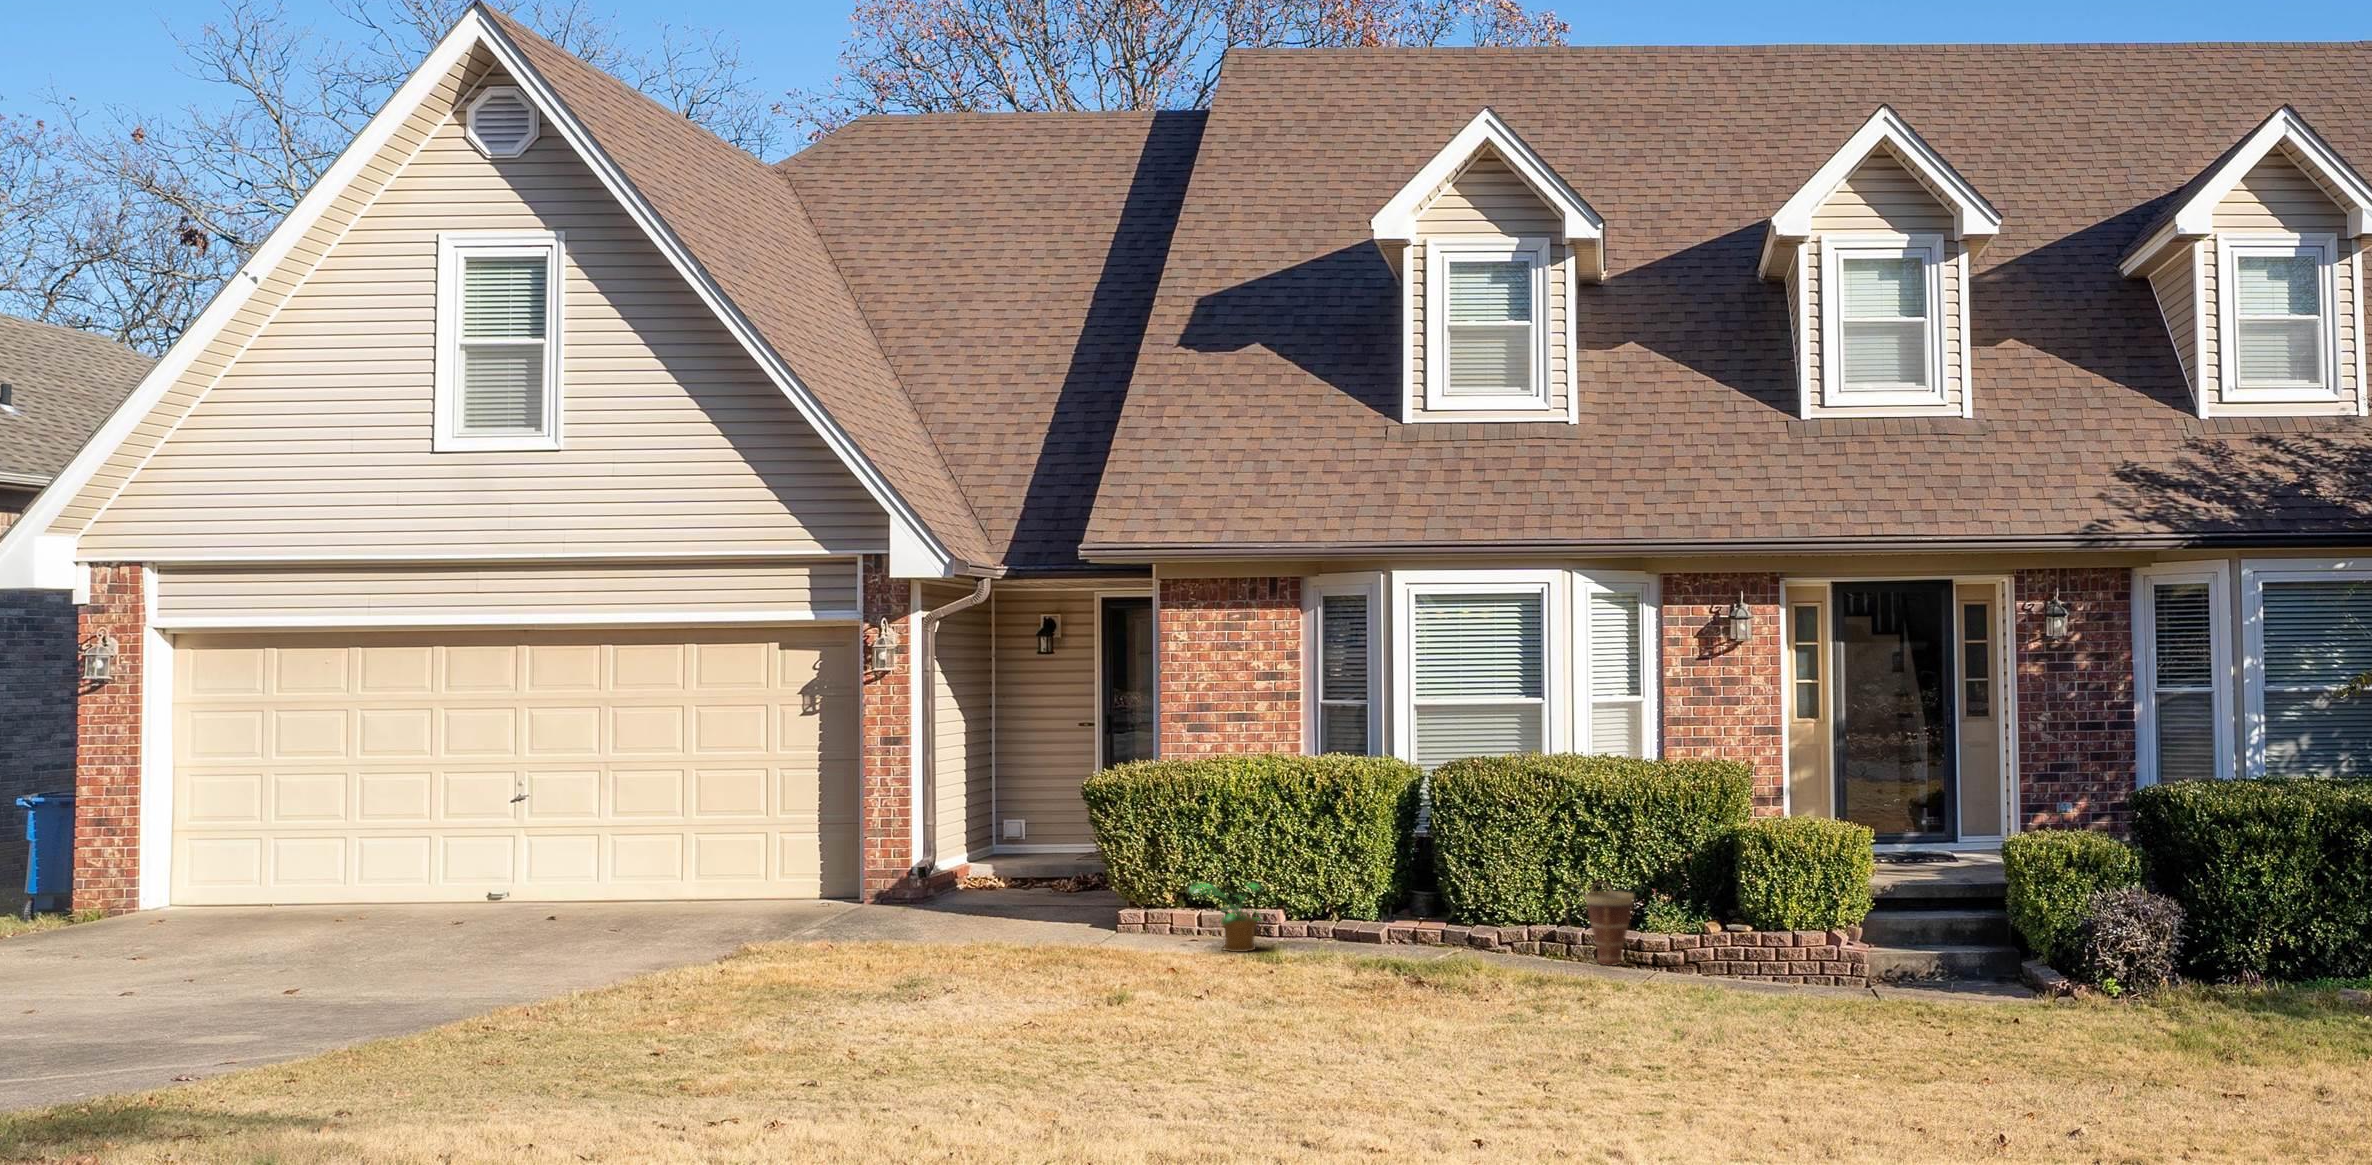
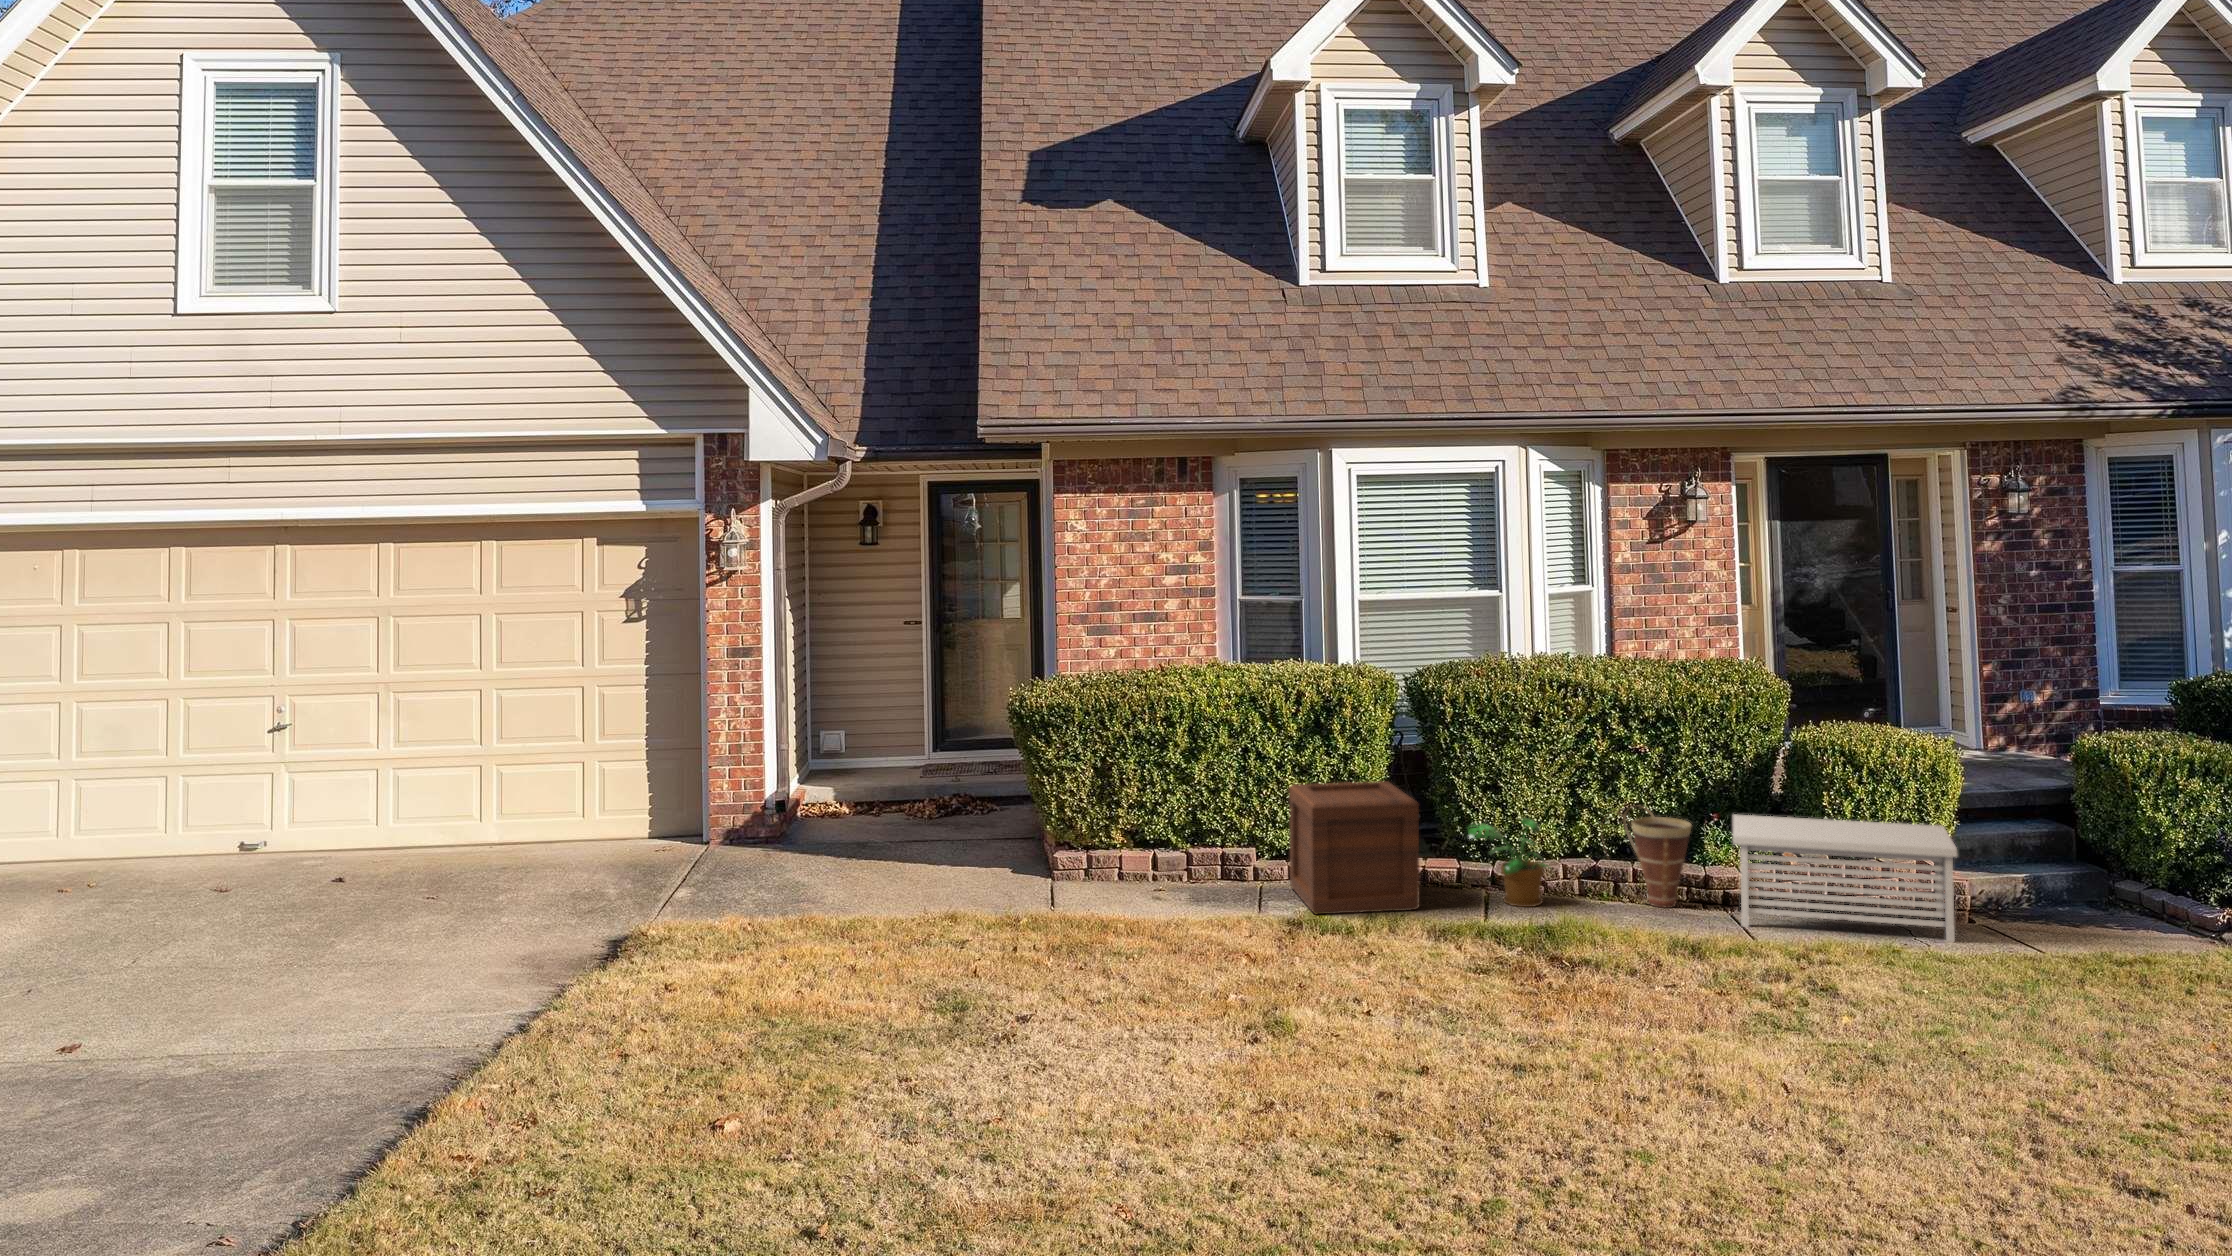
wooden crate: none [1309,857,1401,960] -> present [1289,781,1420,915]
potted plant: present [1189,882,1263,952] -> present [1467,818,1551,907]
storage bench: none [1646,890,1838,990] -> present [1733,814,1957,942]

